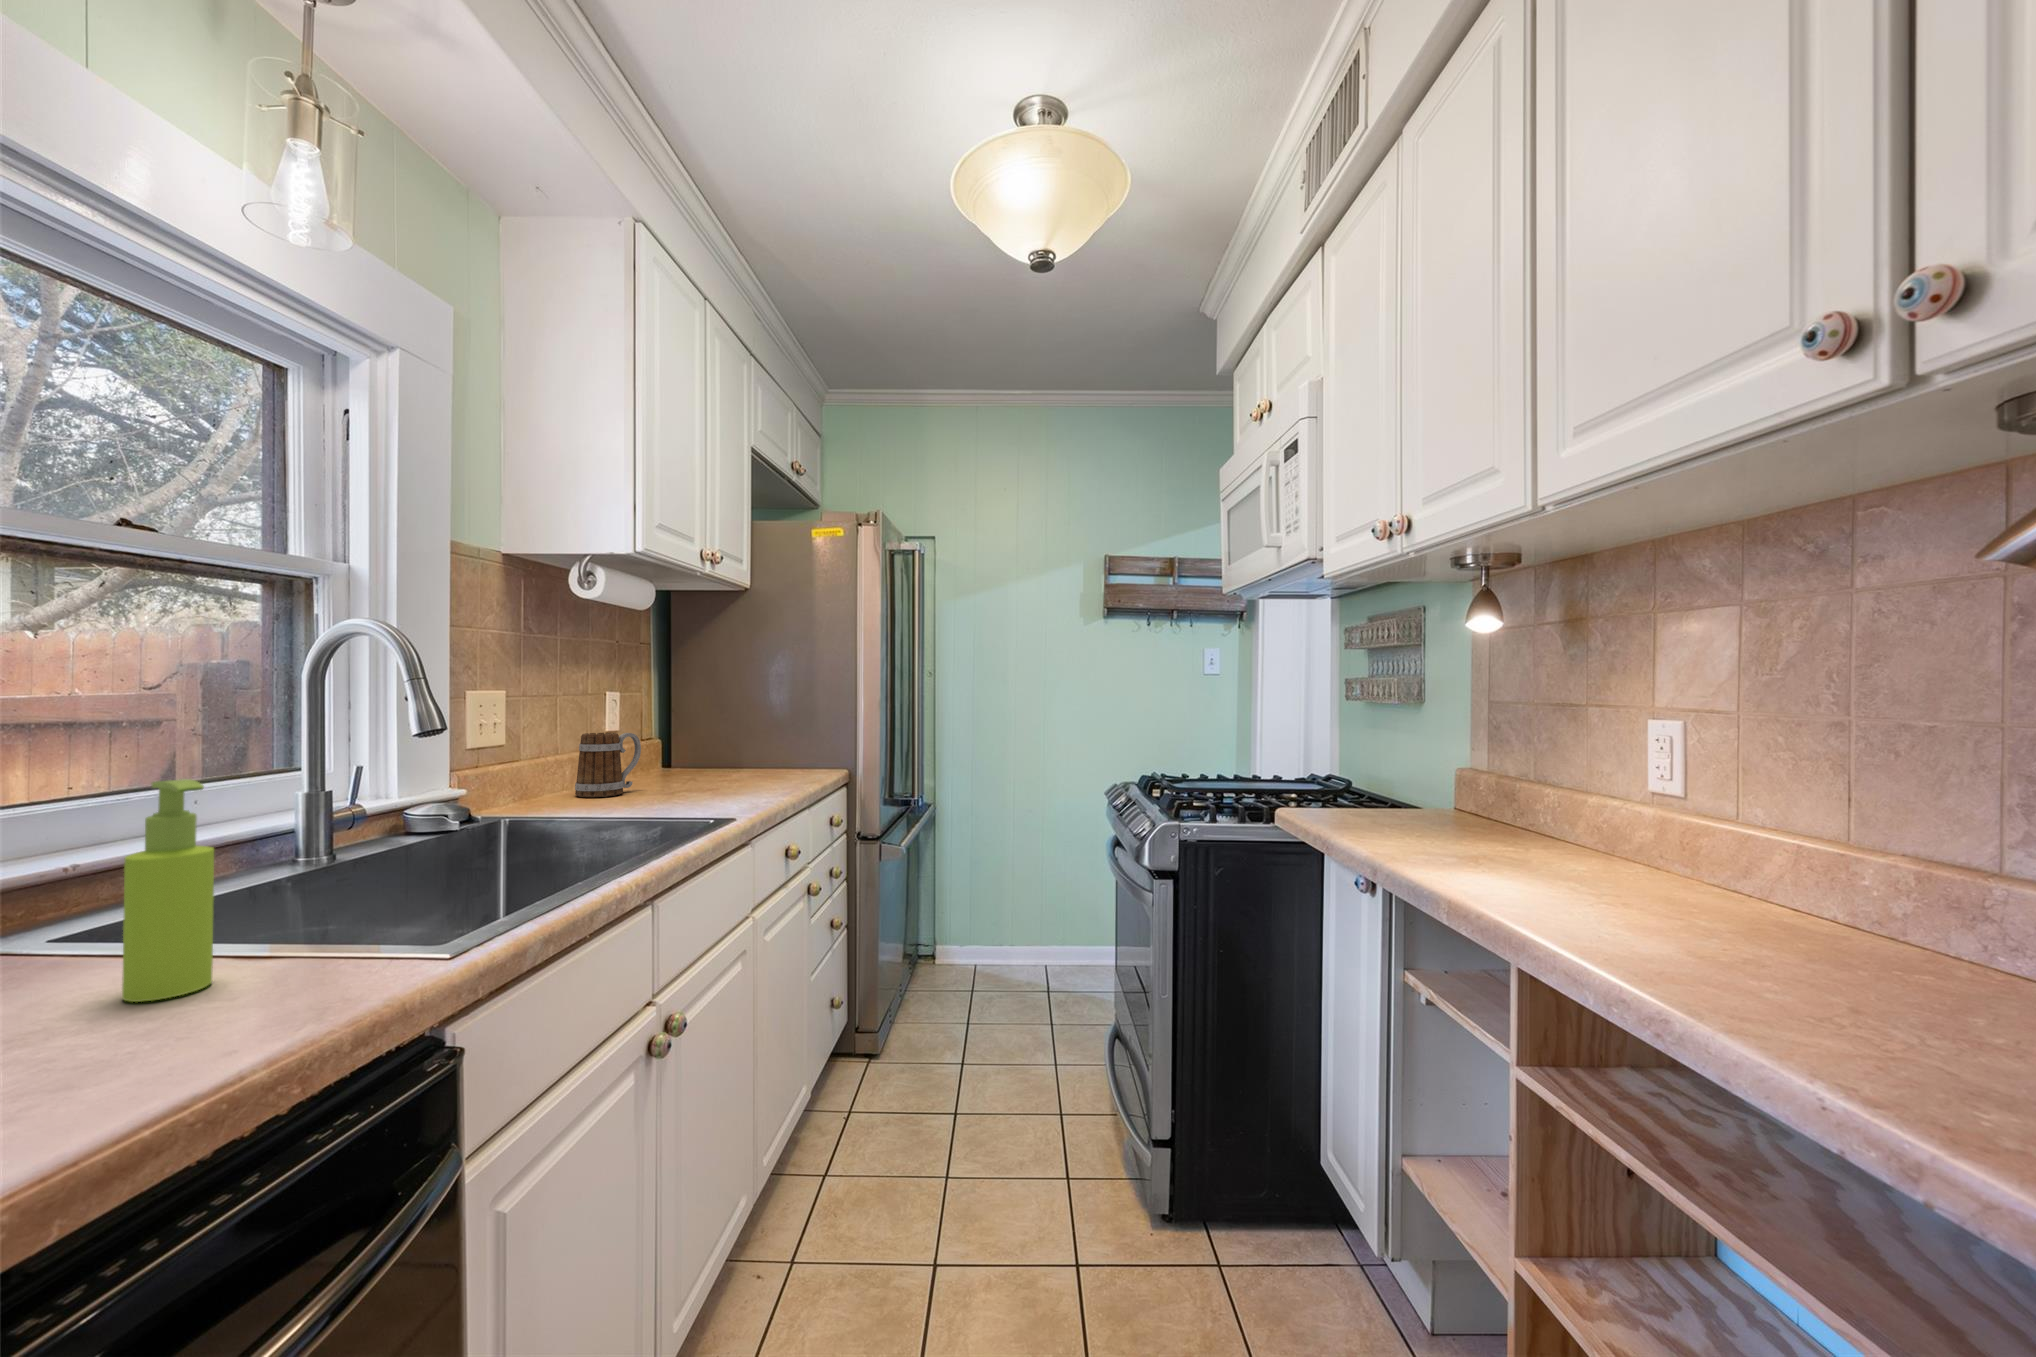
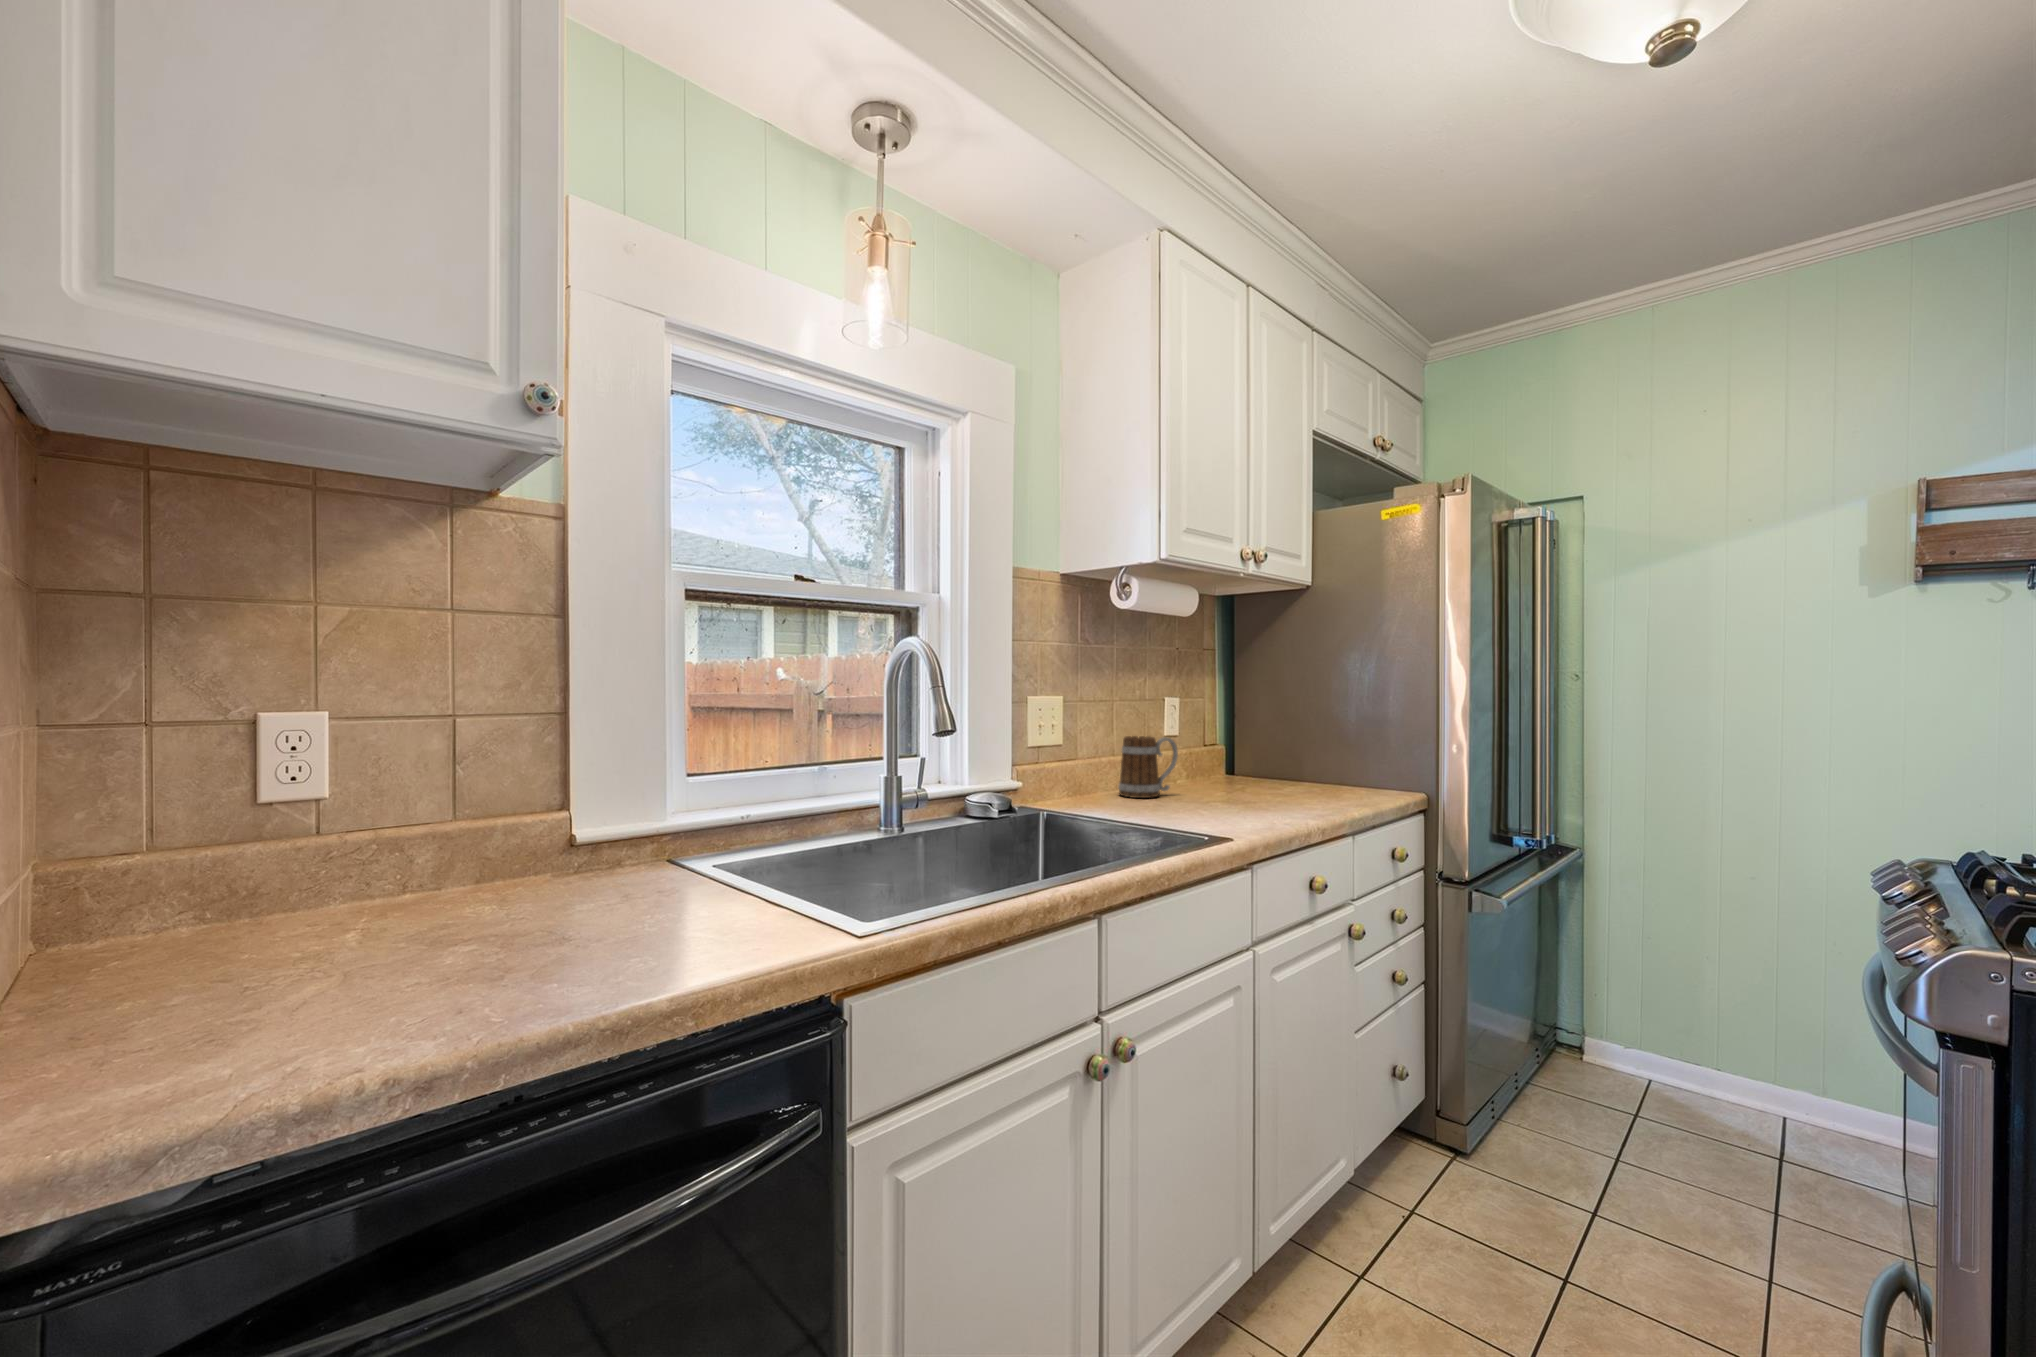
soap dispenser: present [122,779,214,1002] -> none [688,762,737,922]

